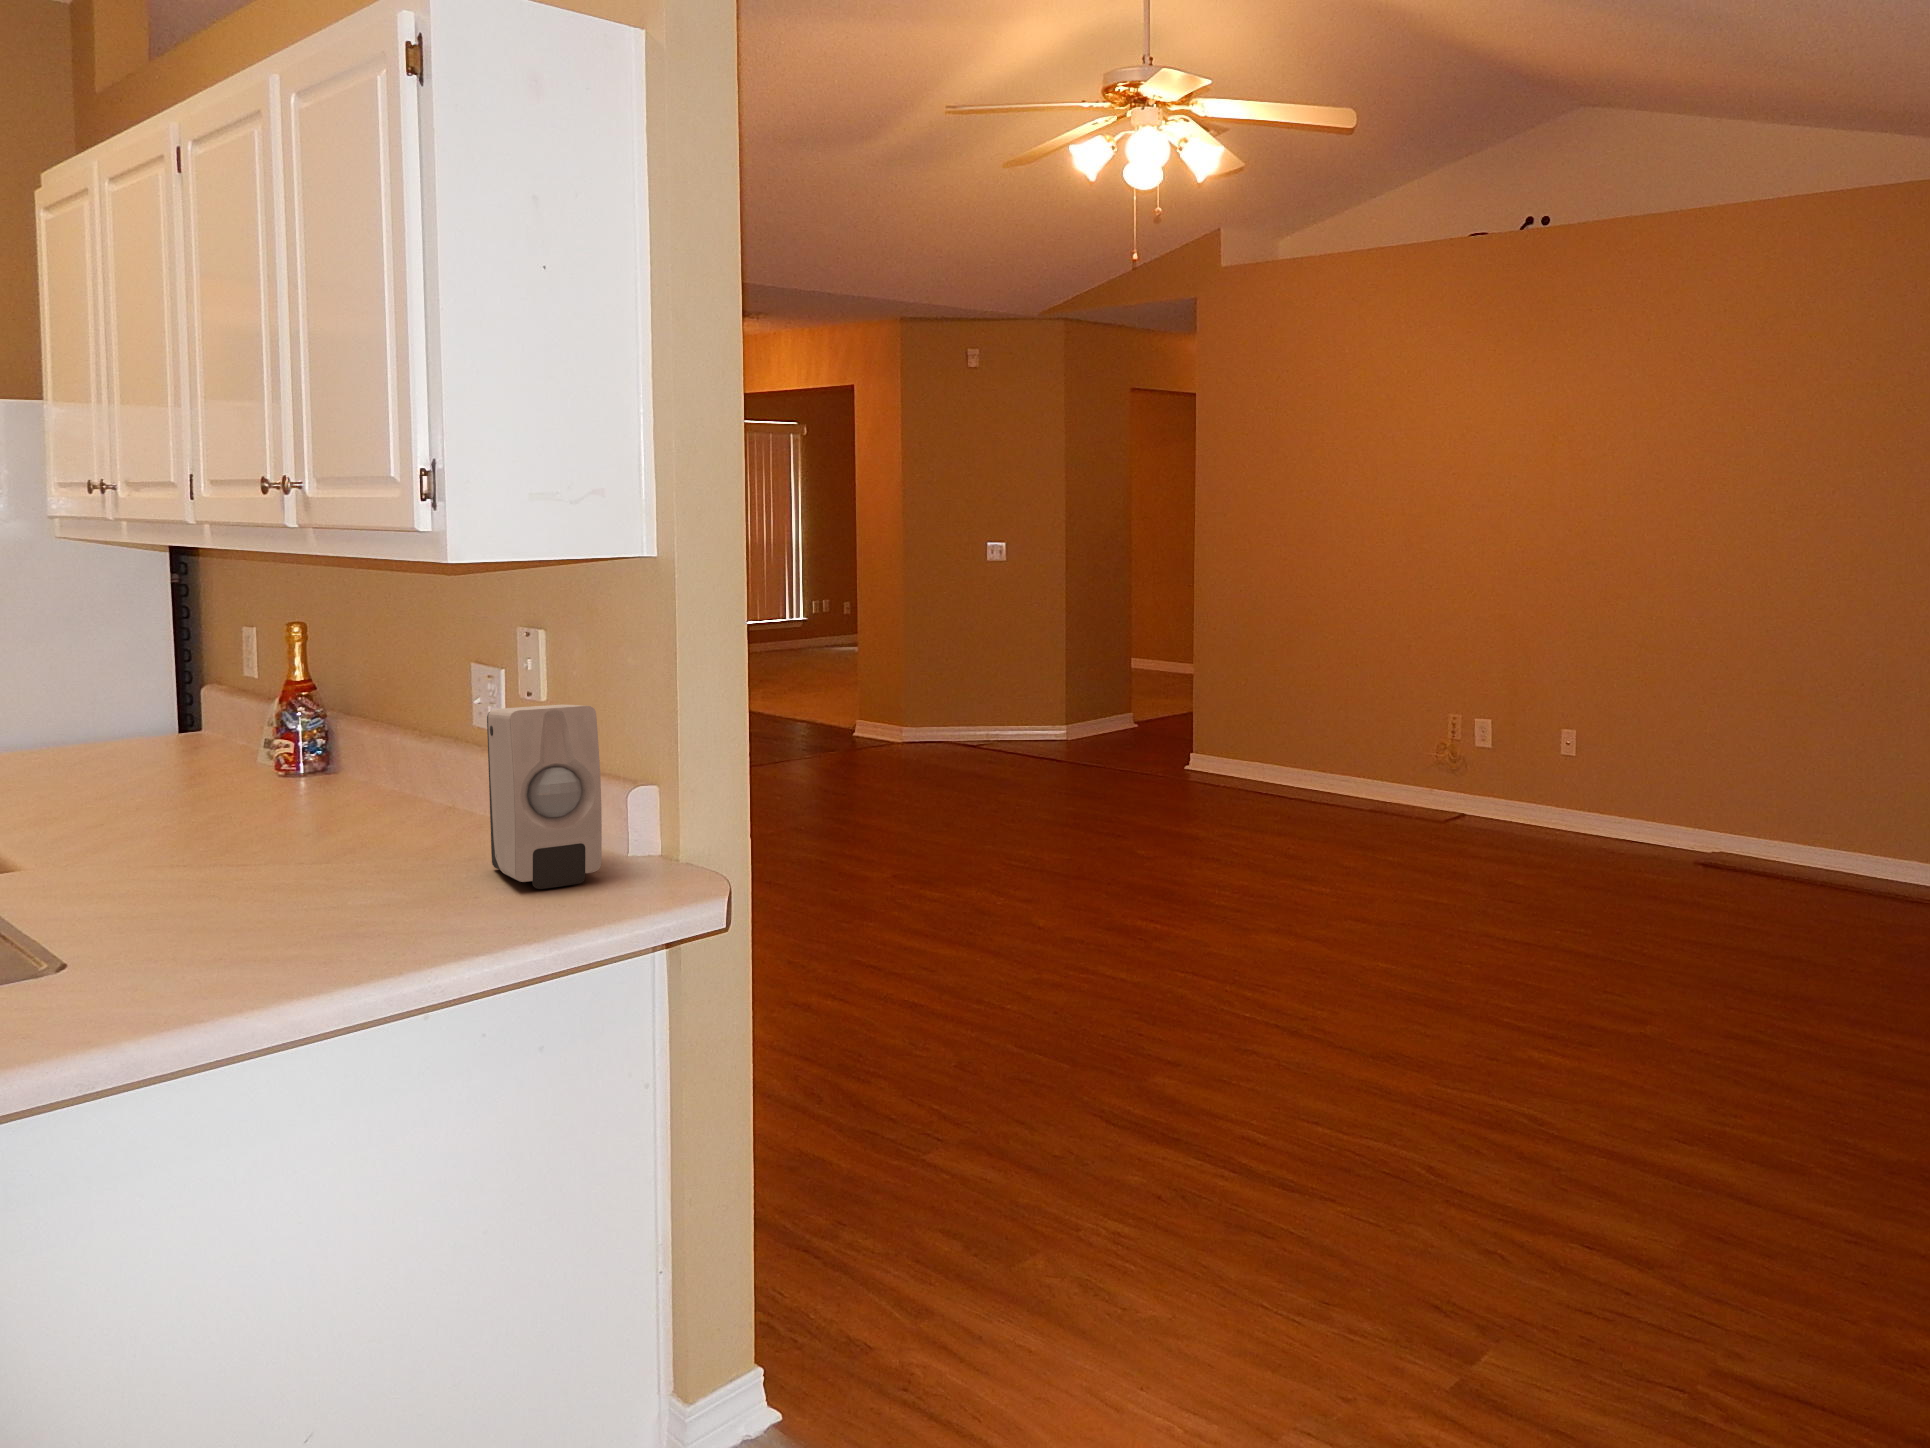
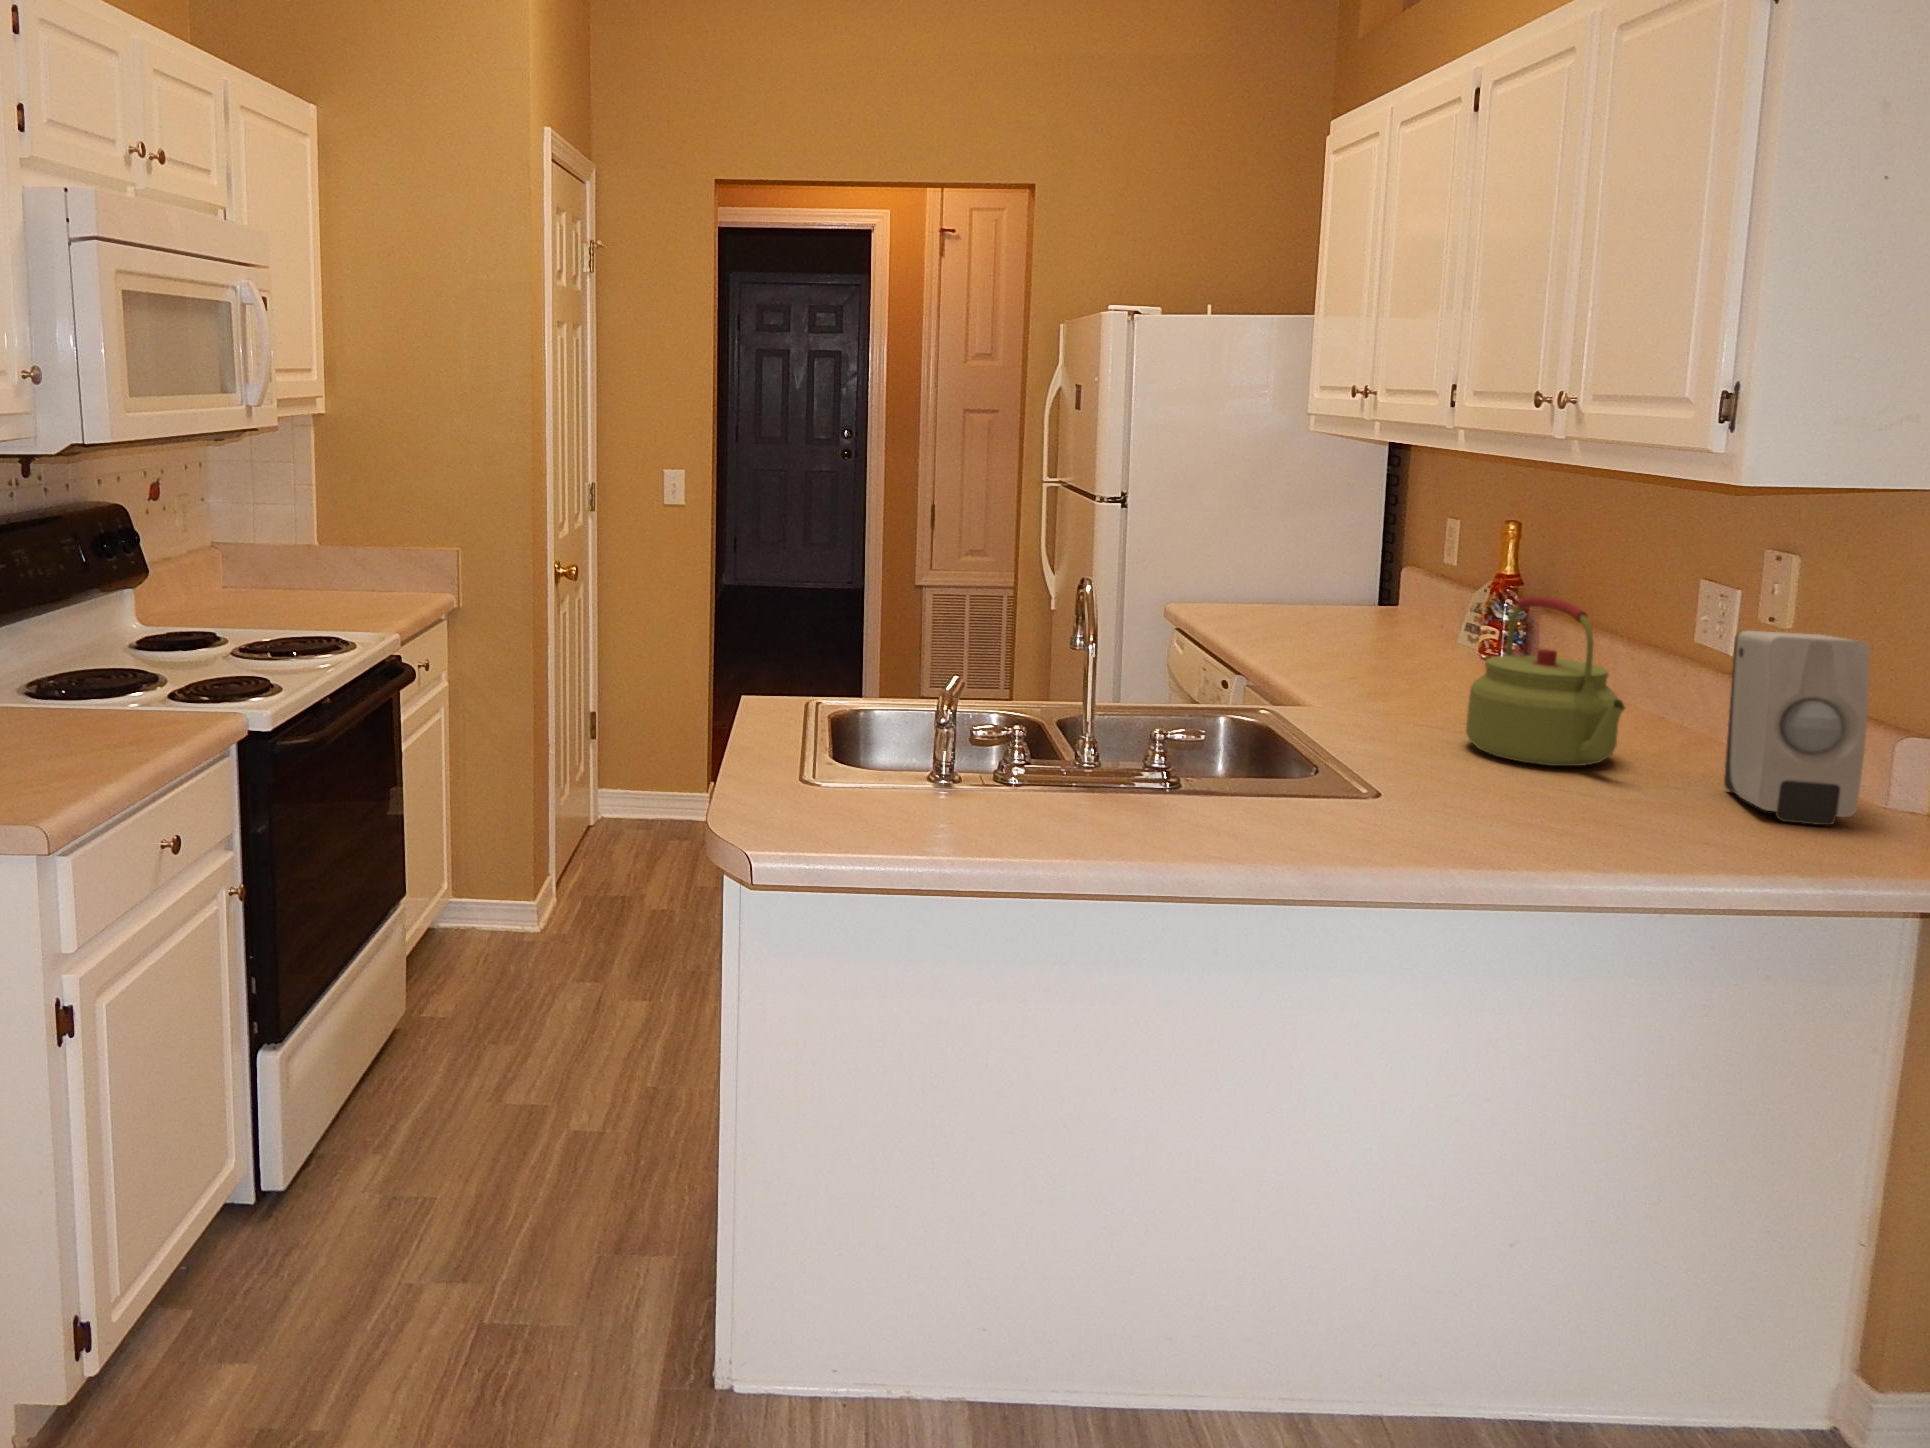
kettle: none [215,698,389,884] -> present [1466,596,1625,766]

